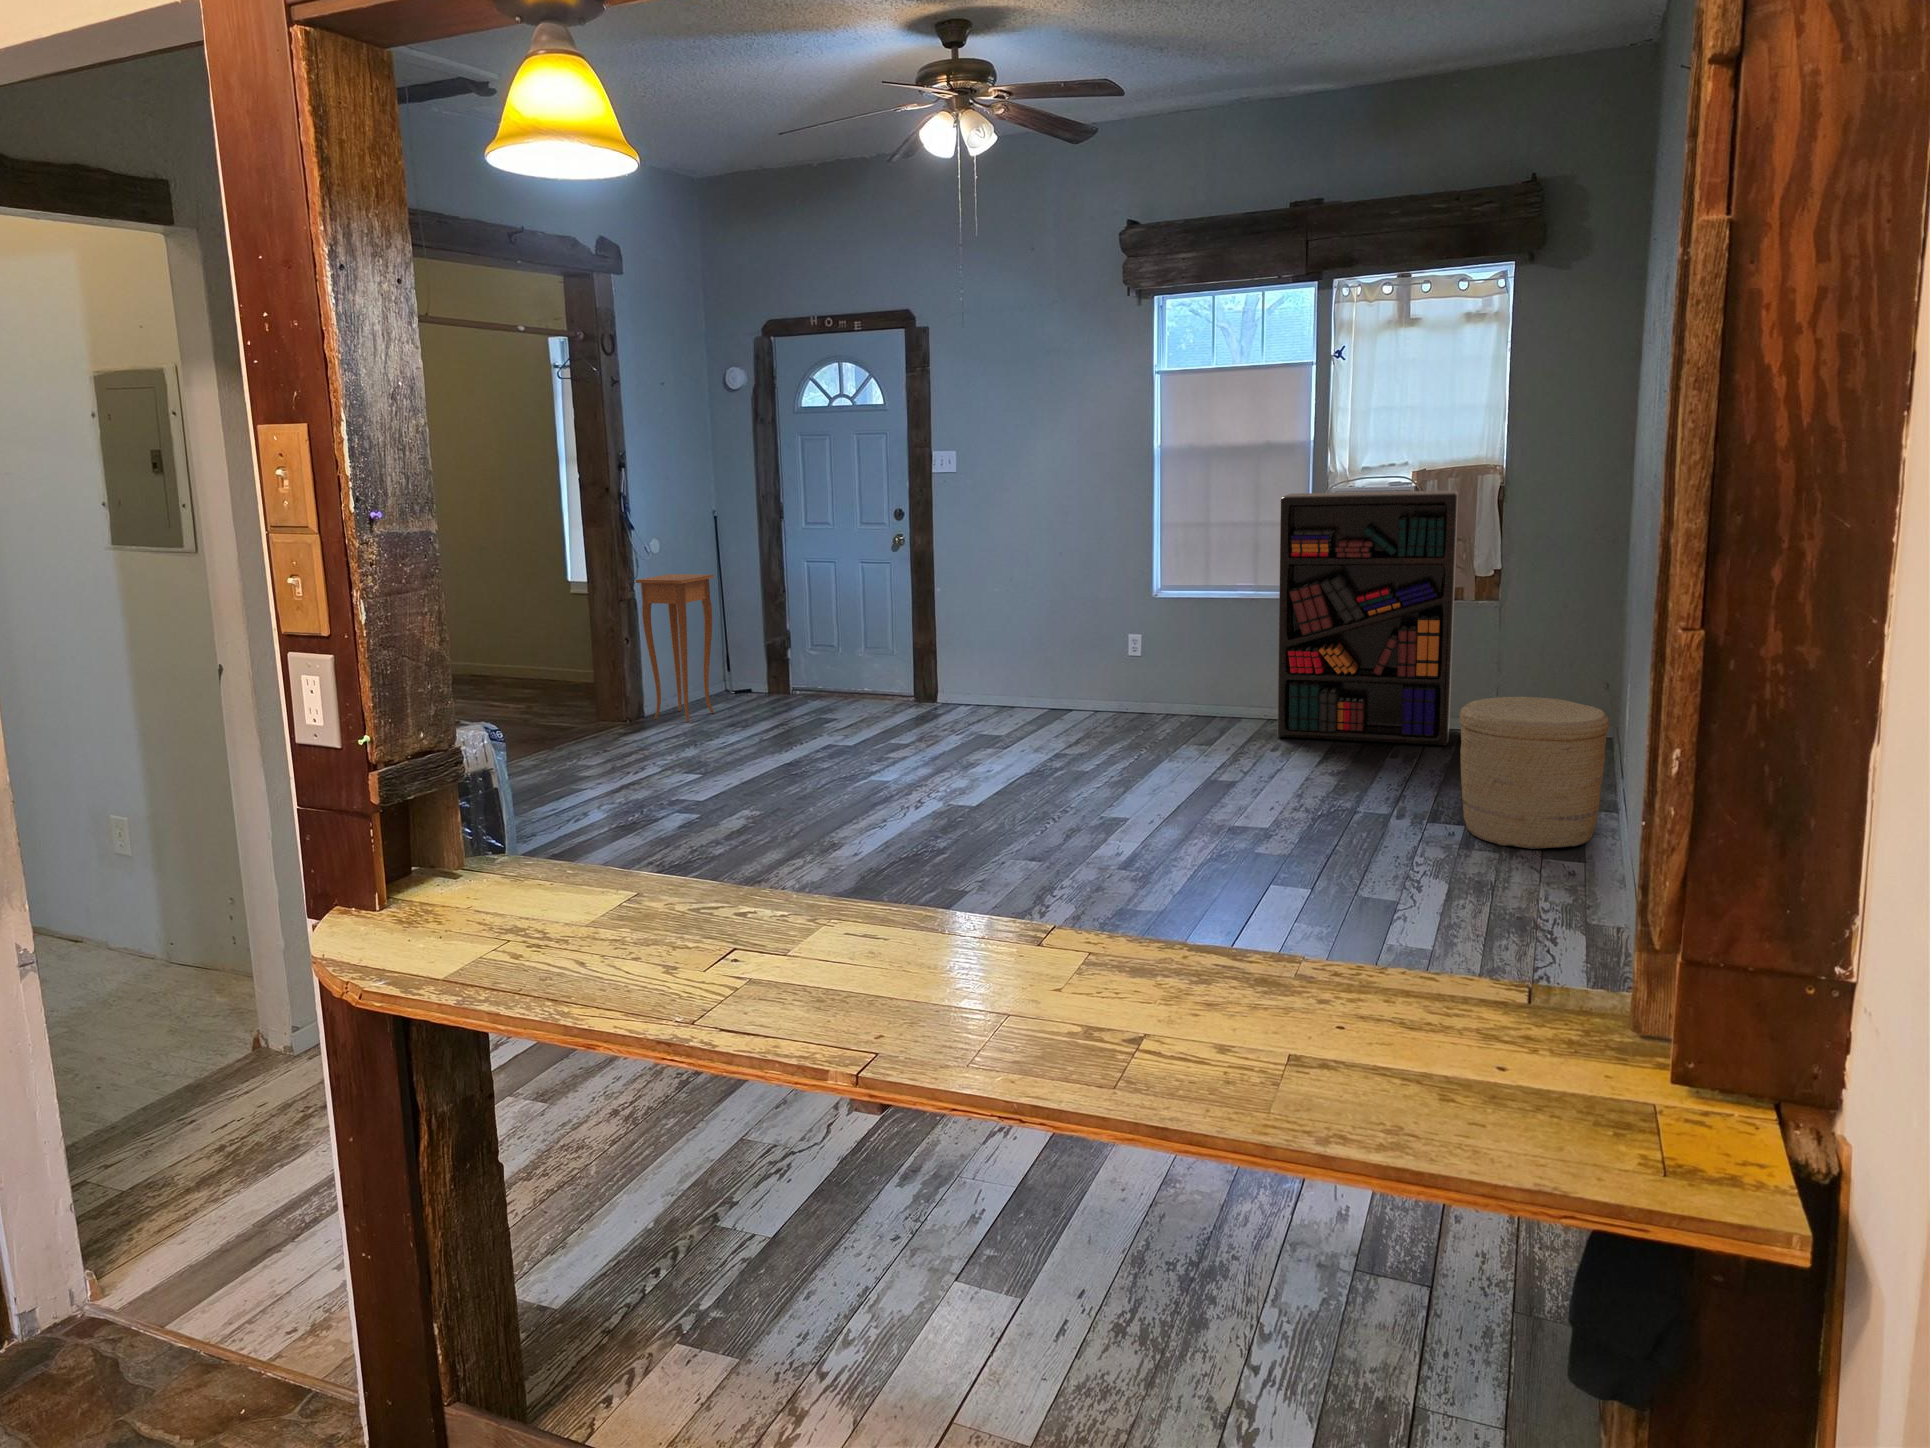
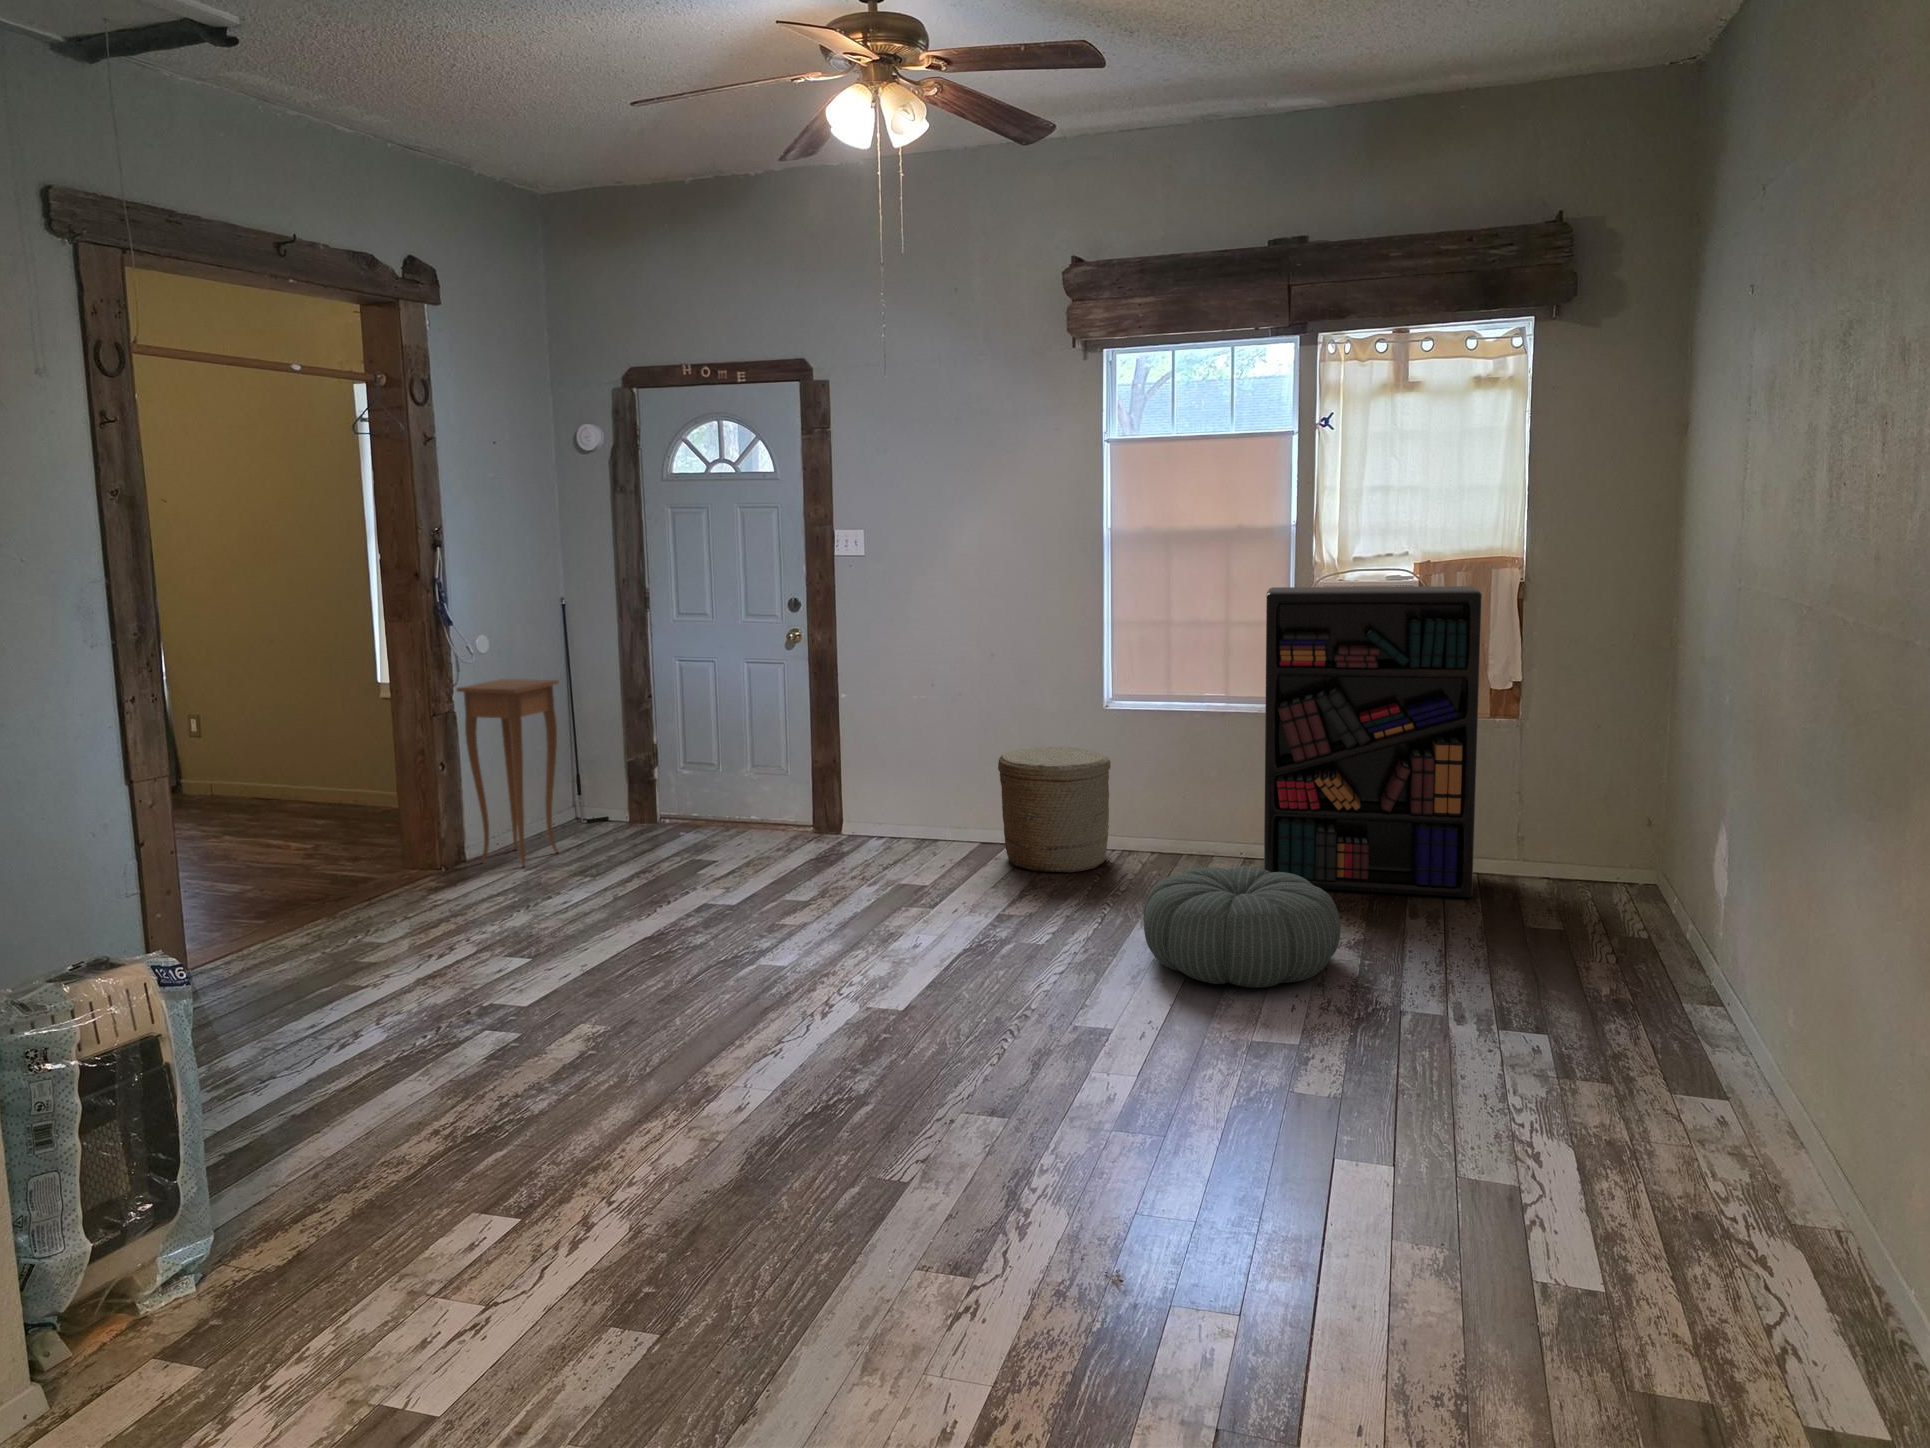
woven basket: present [1460,697,1609,849] -> present [998,747,1111,873]
pouf: none [1164,711,1317,796] -> present [1143,866,1341,988]

